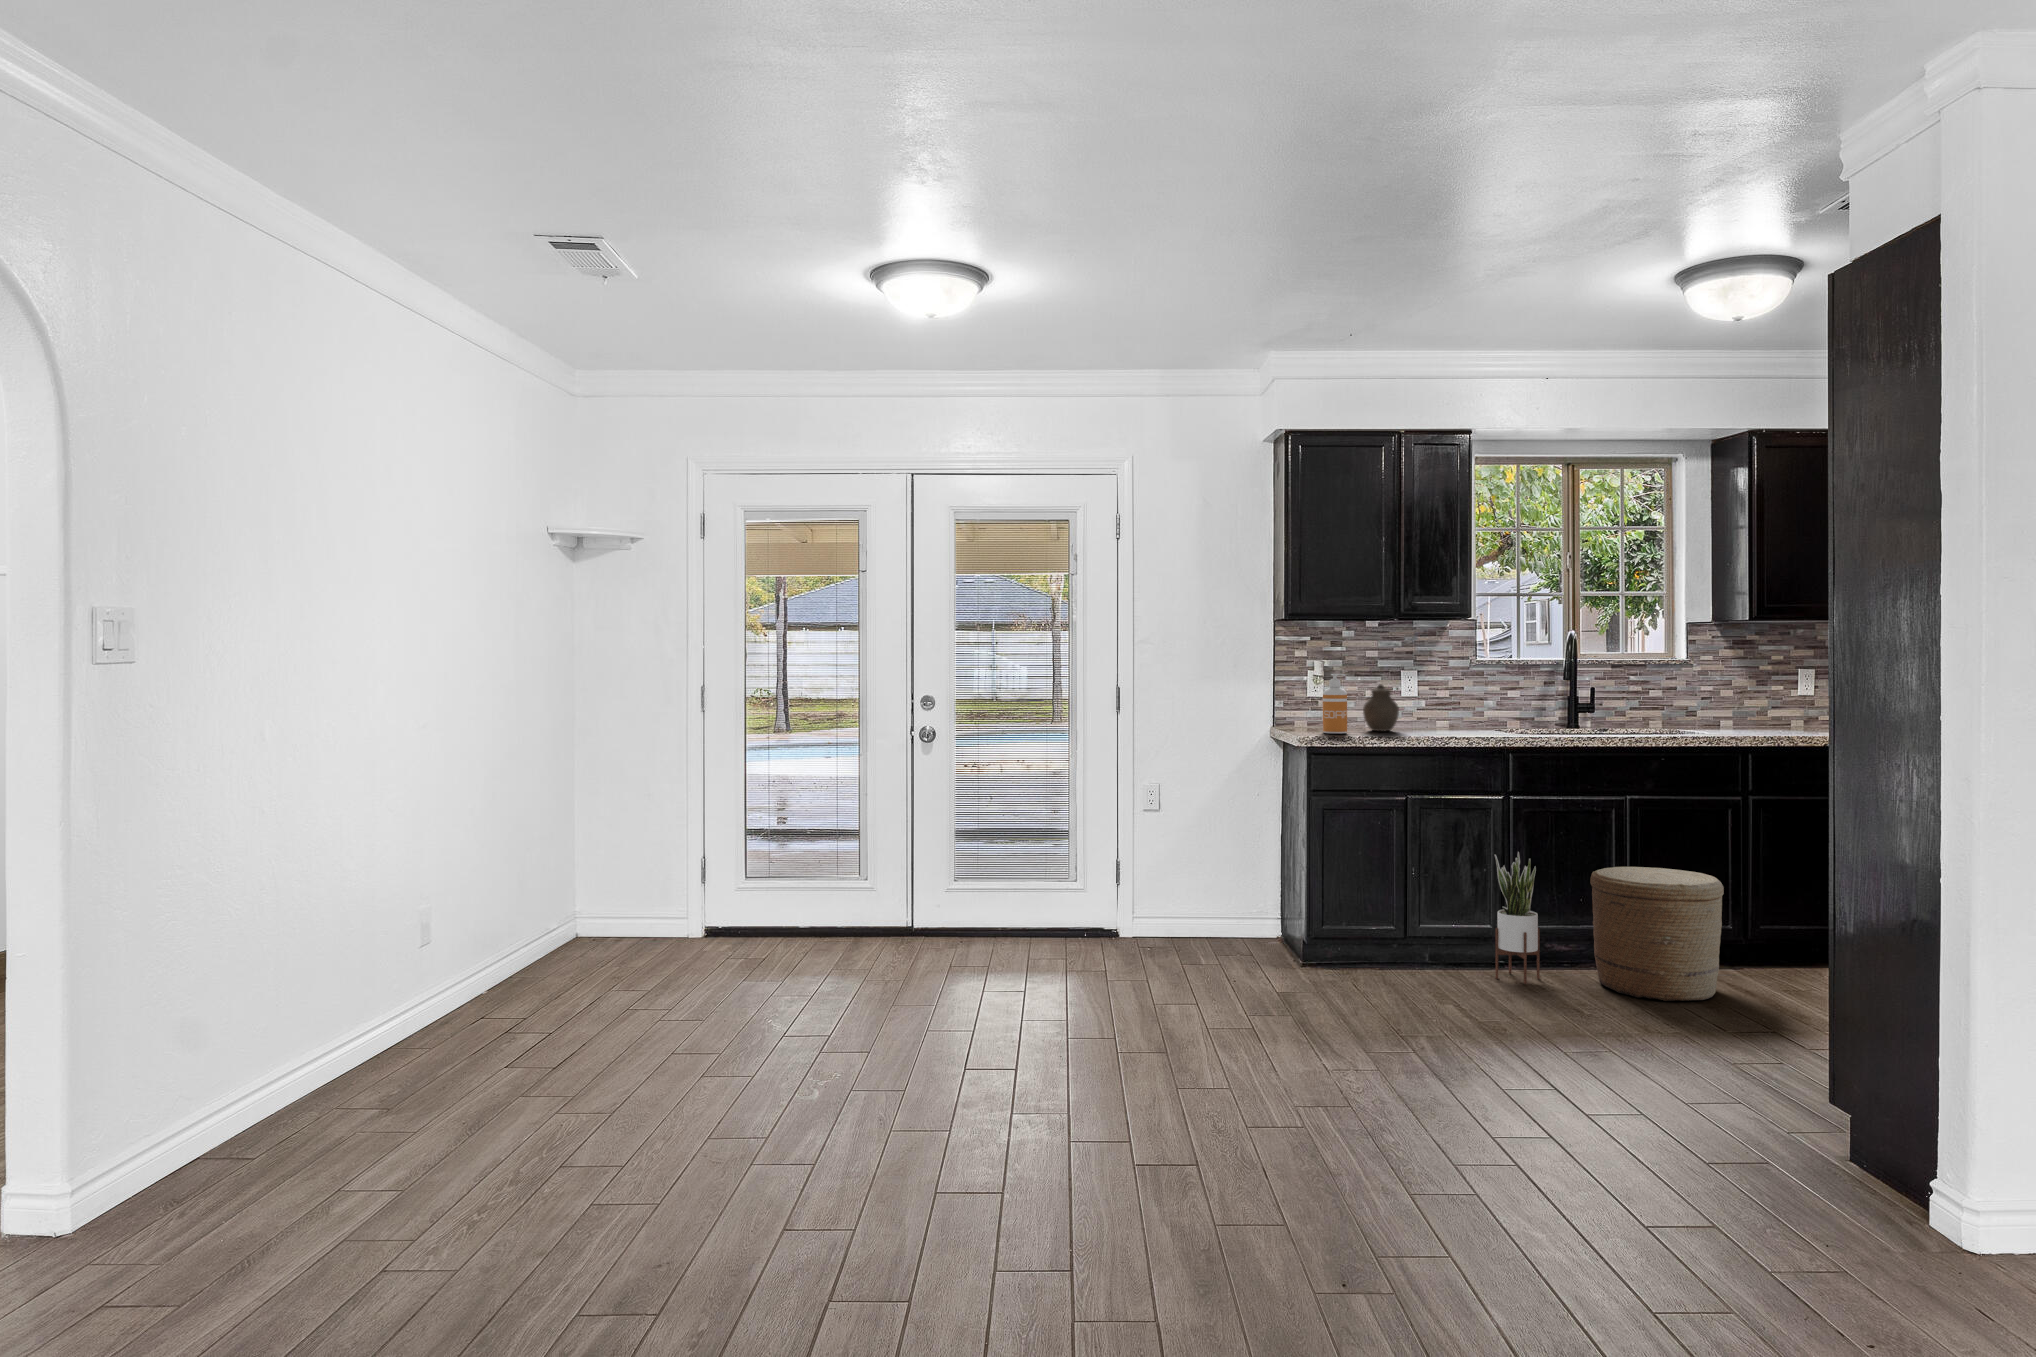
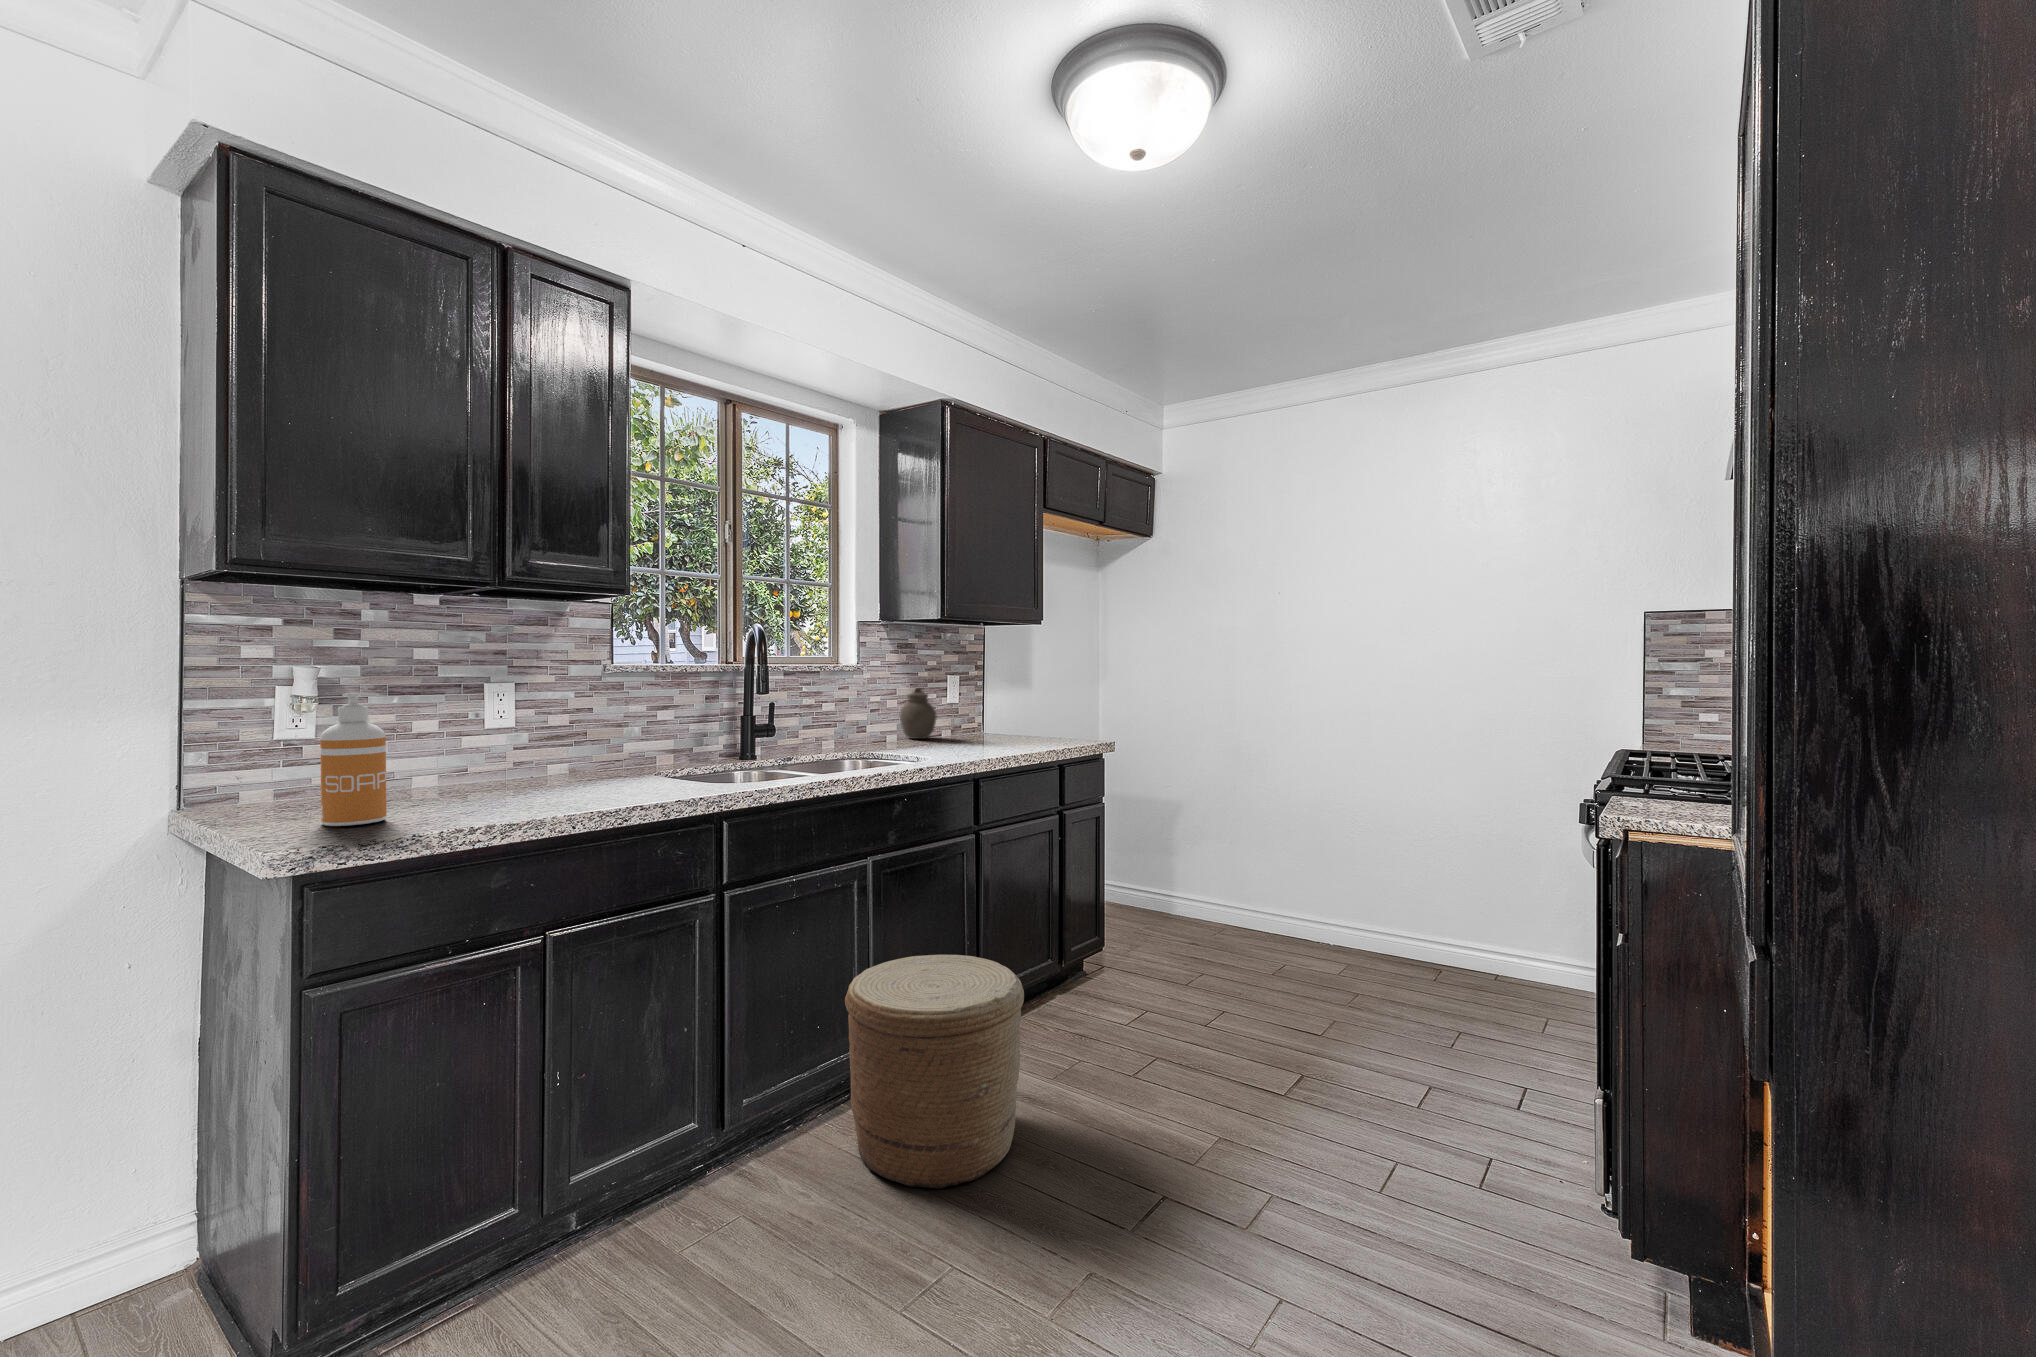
jar: present [1363,684,1399,731] -> present [900,688,937,739]
potted plant: present [1495,852,1540,984] -> none [713,995,781,1234]

